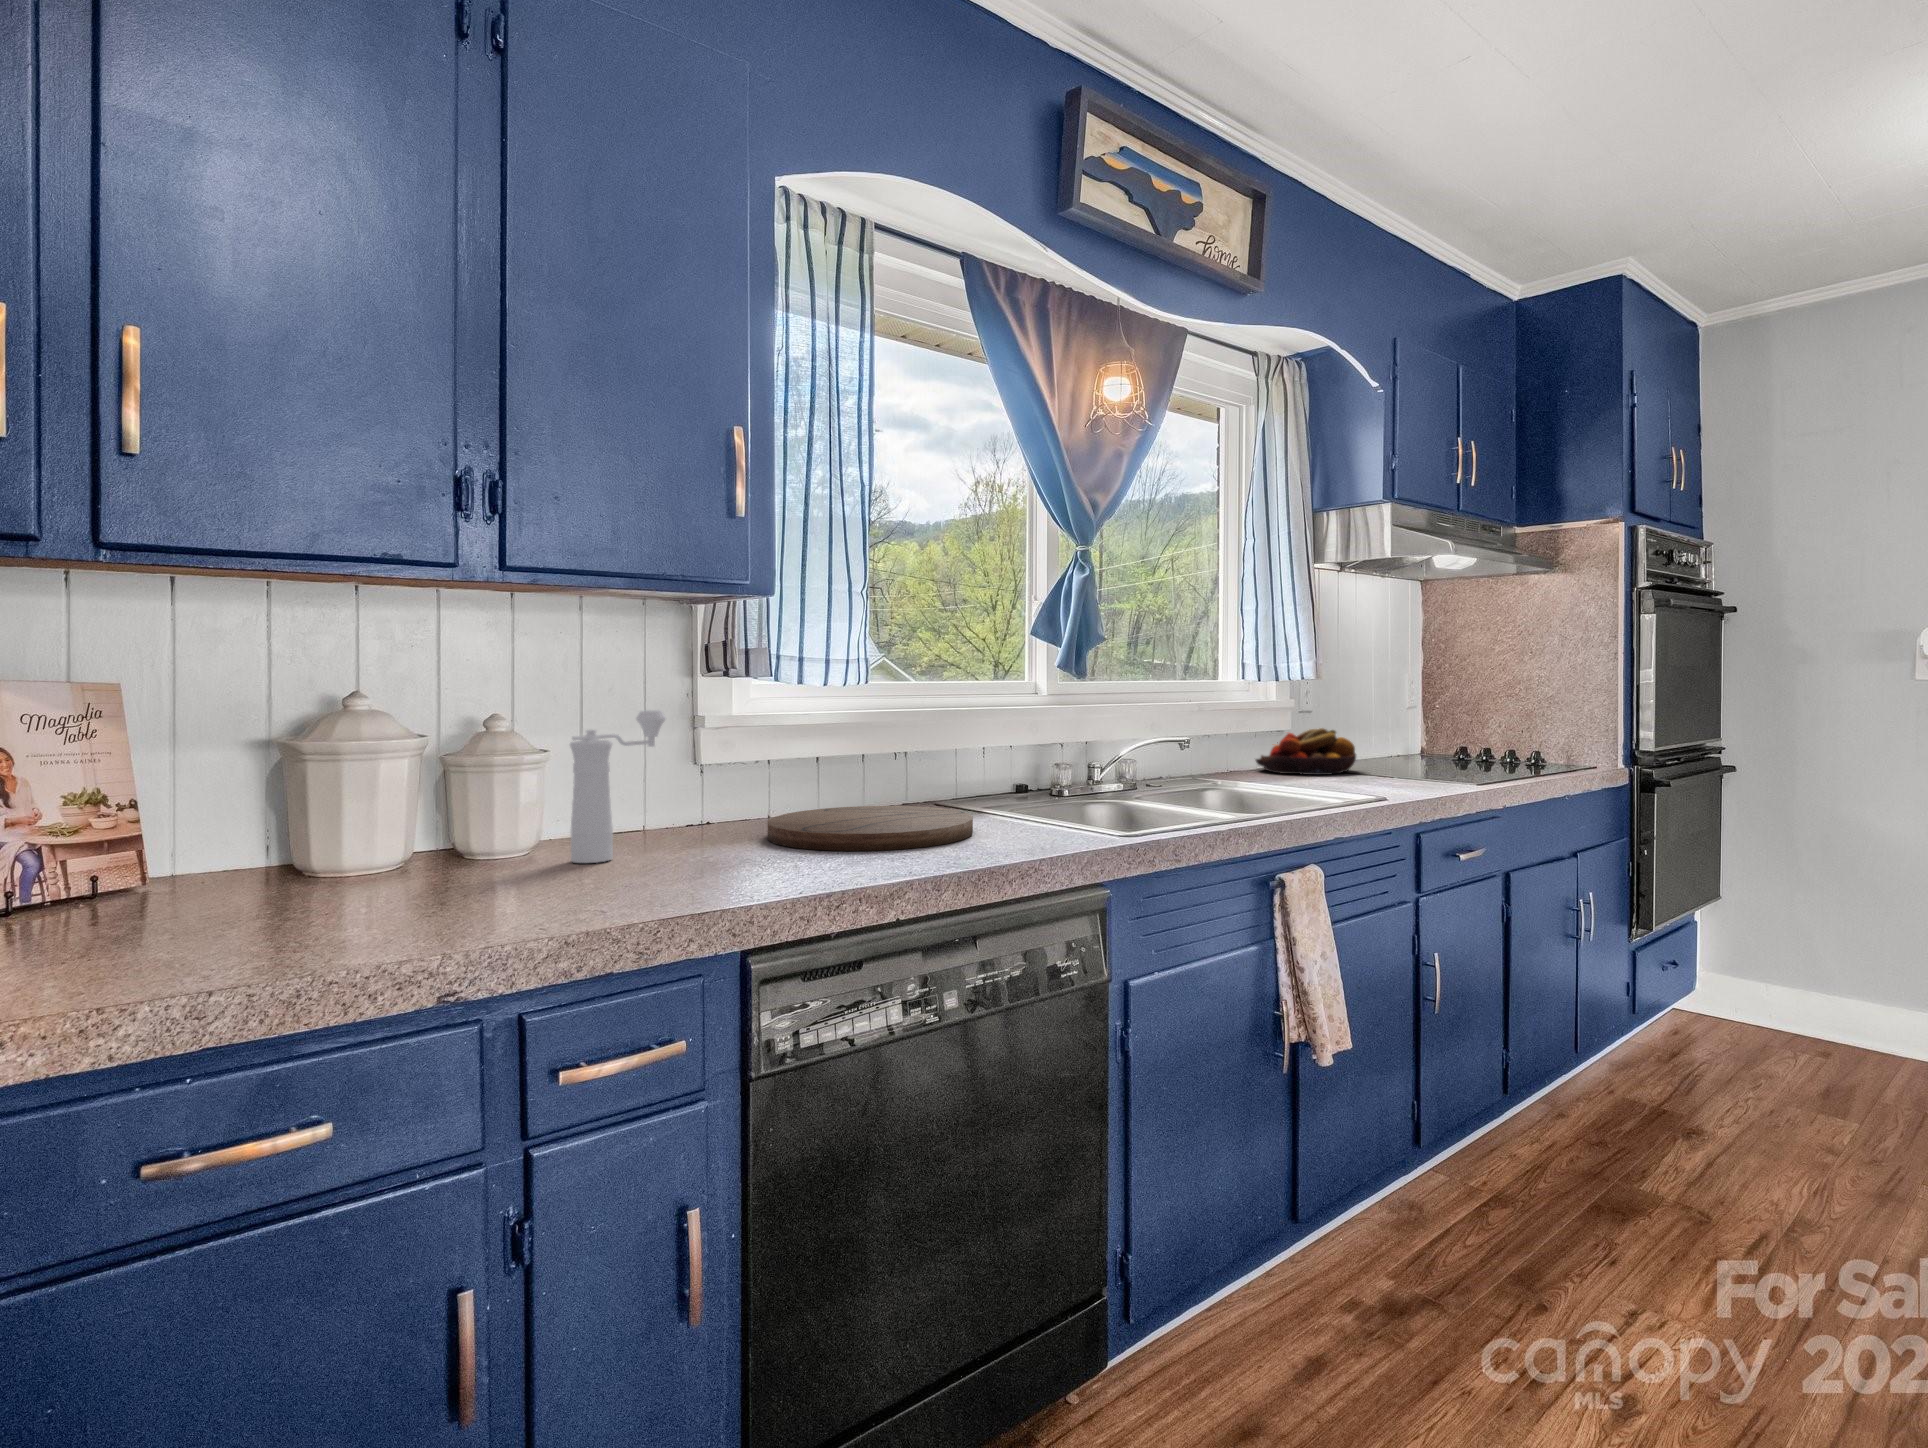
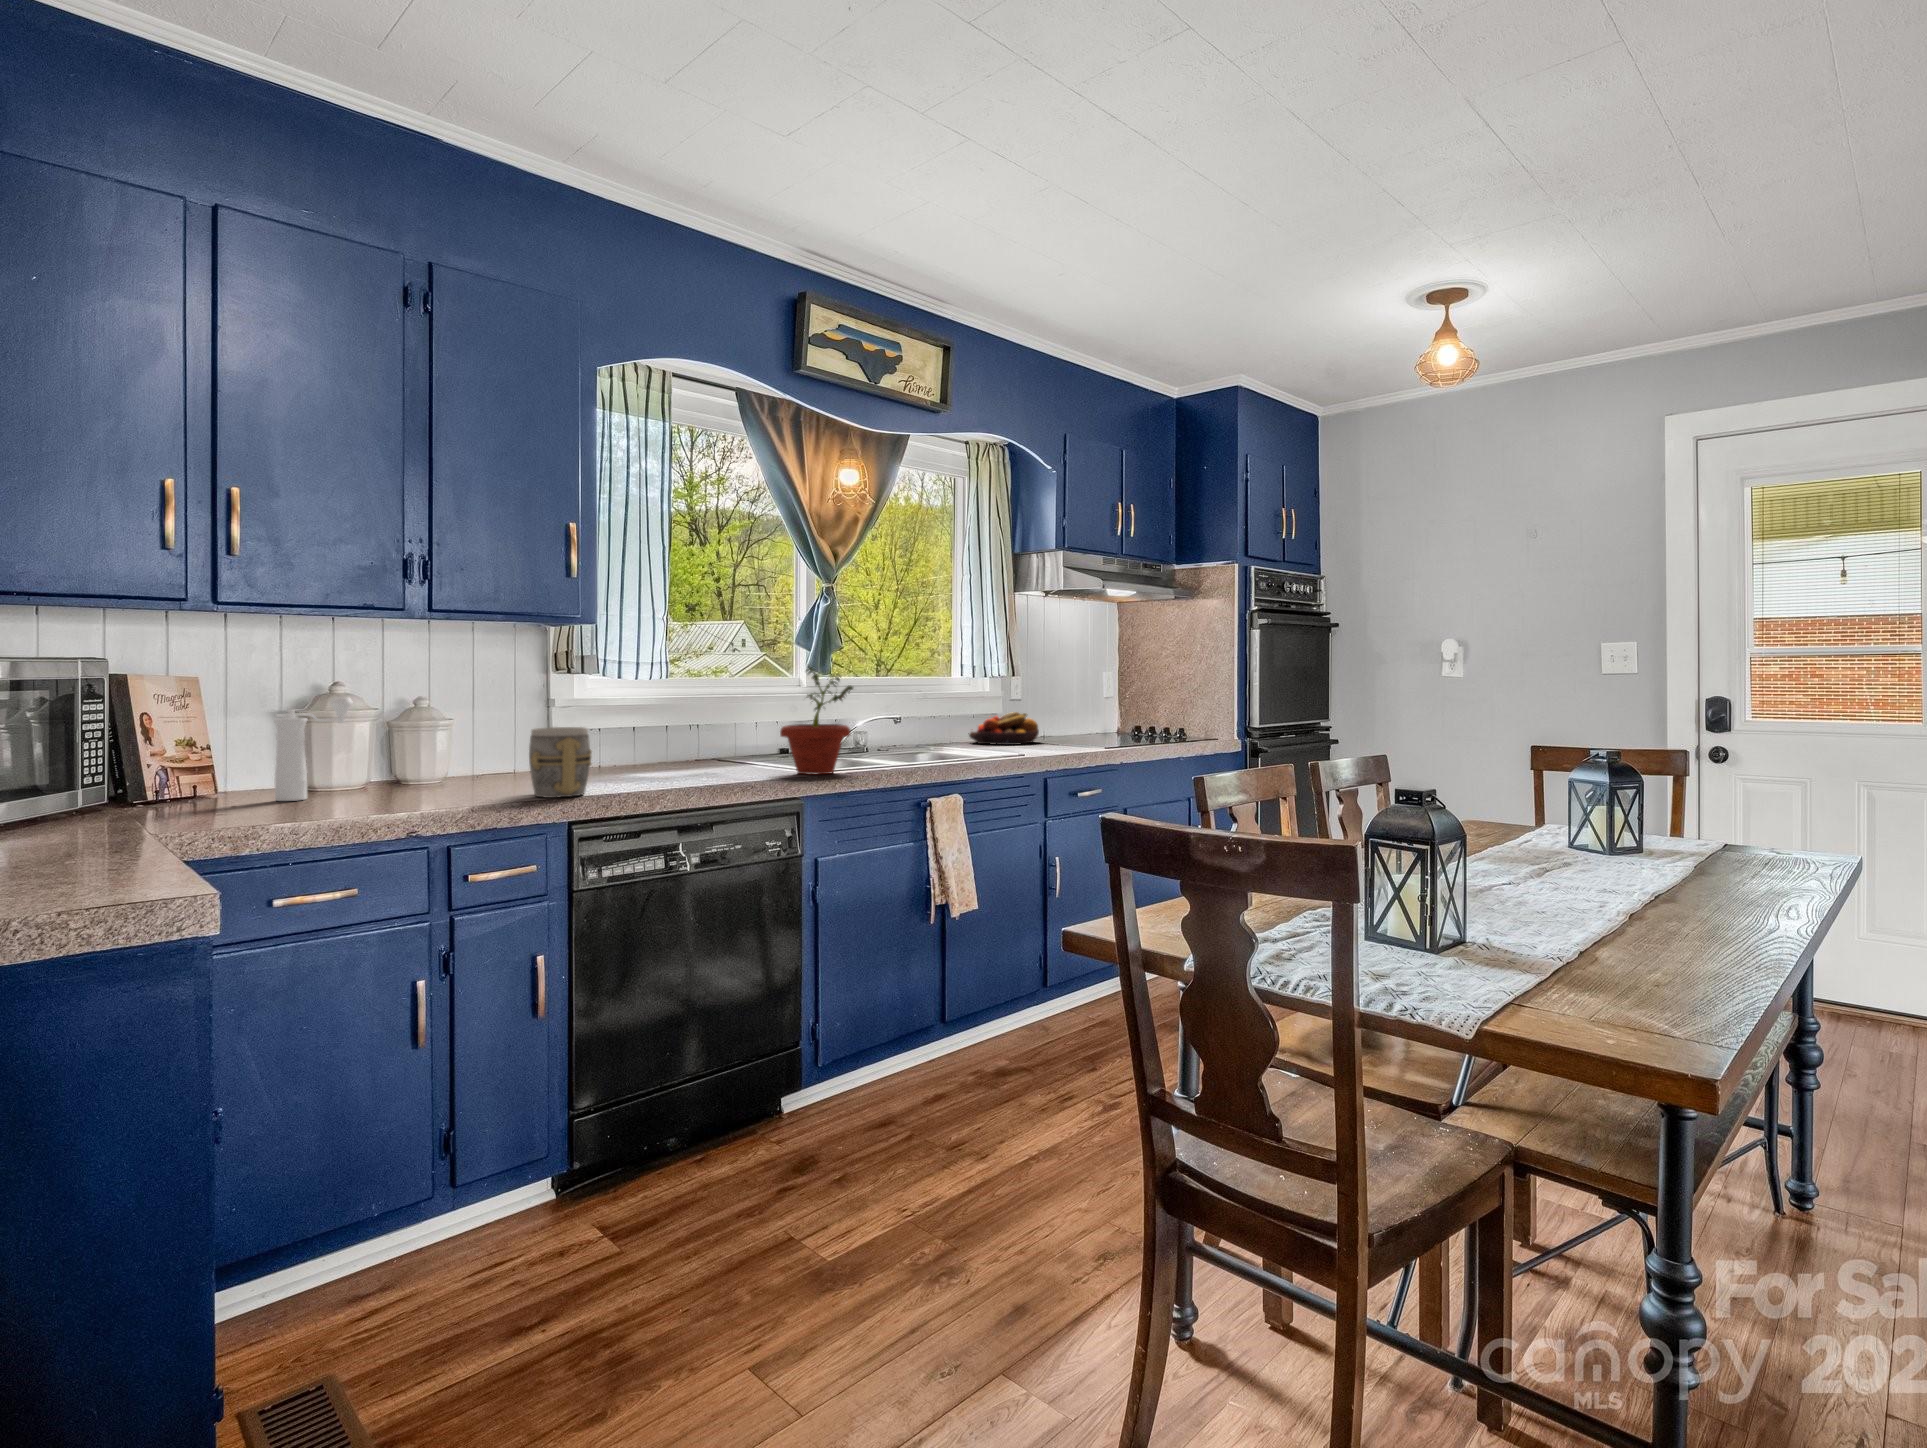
potted plant: none [1066,659,1188,843] -> present [780,667,853,775]
pepper mill: present [570,710,666,863] -> present [274,697,353,801]
mug: none [668,773,780,909] -> present [529,727,592,798]
cutting board: present [767,806,973,851] -> none [592,758,726,779]

